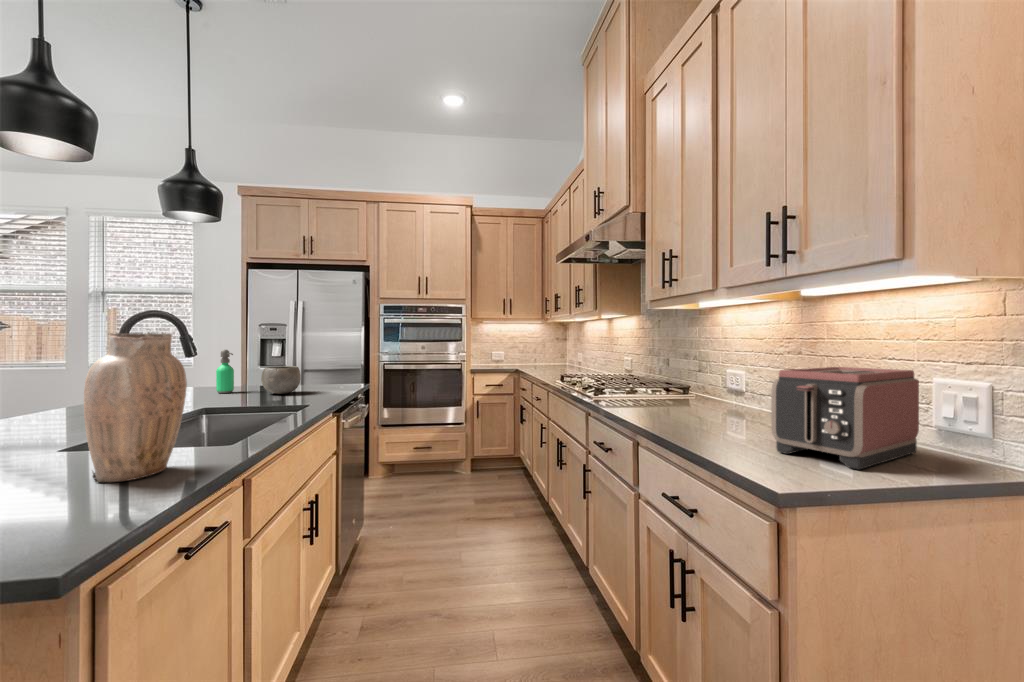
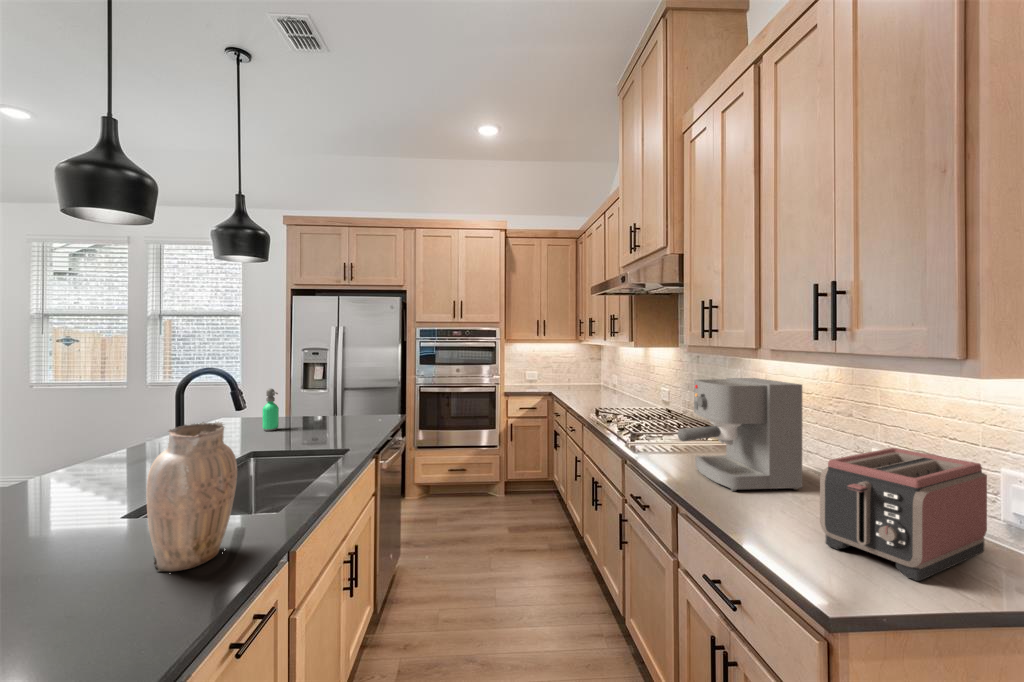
coffee maker: none [639,321,756,423] -> present [678,378,802,491]
ceramic bowl: present [261,366,301,394] -> none [304,404,340,432]

